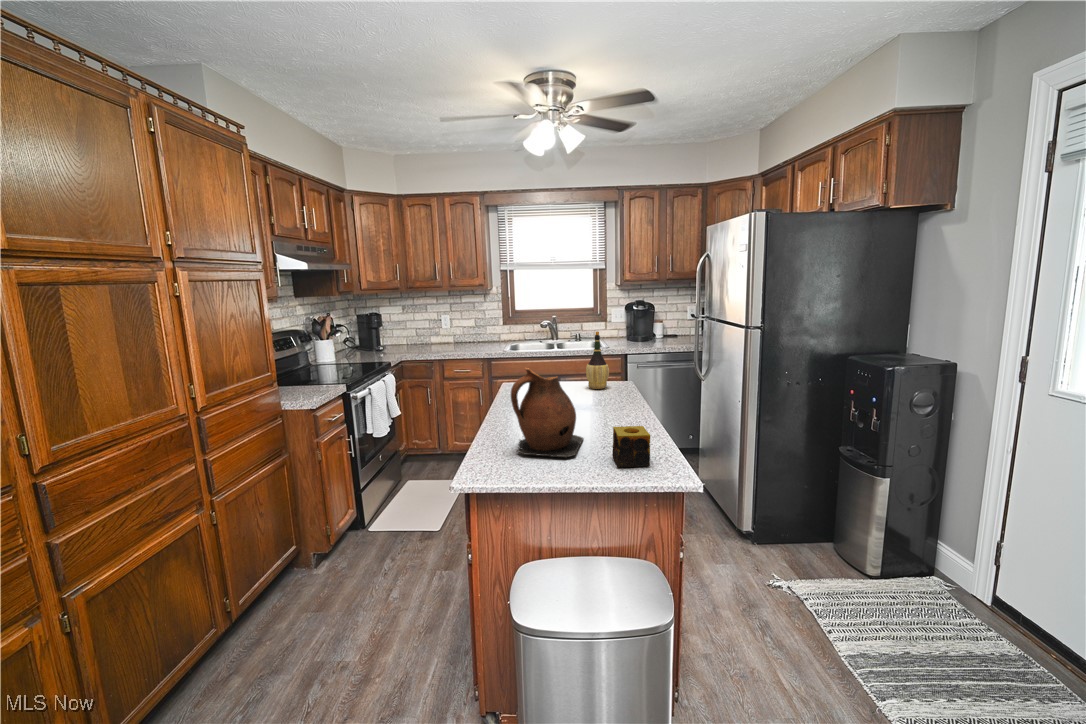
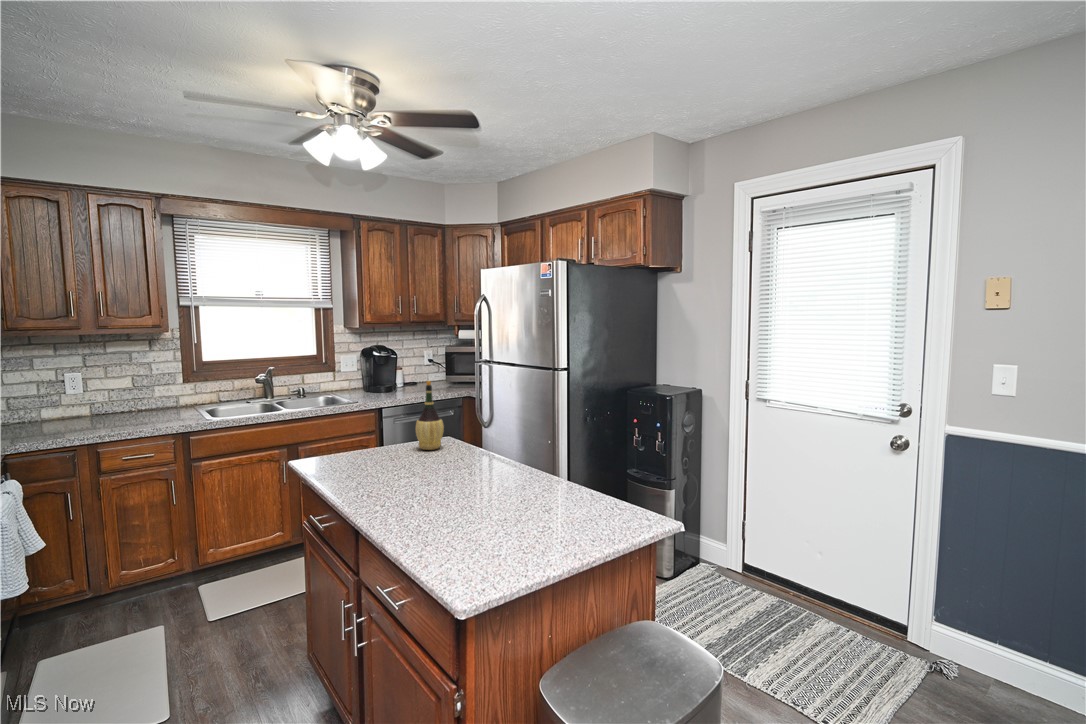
ceramic pitcher: present [511,368,584,458] -> none [455,424,548,533]
candle: present [612,426,650,467] -> none [577,473,625,520]

